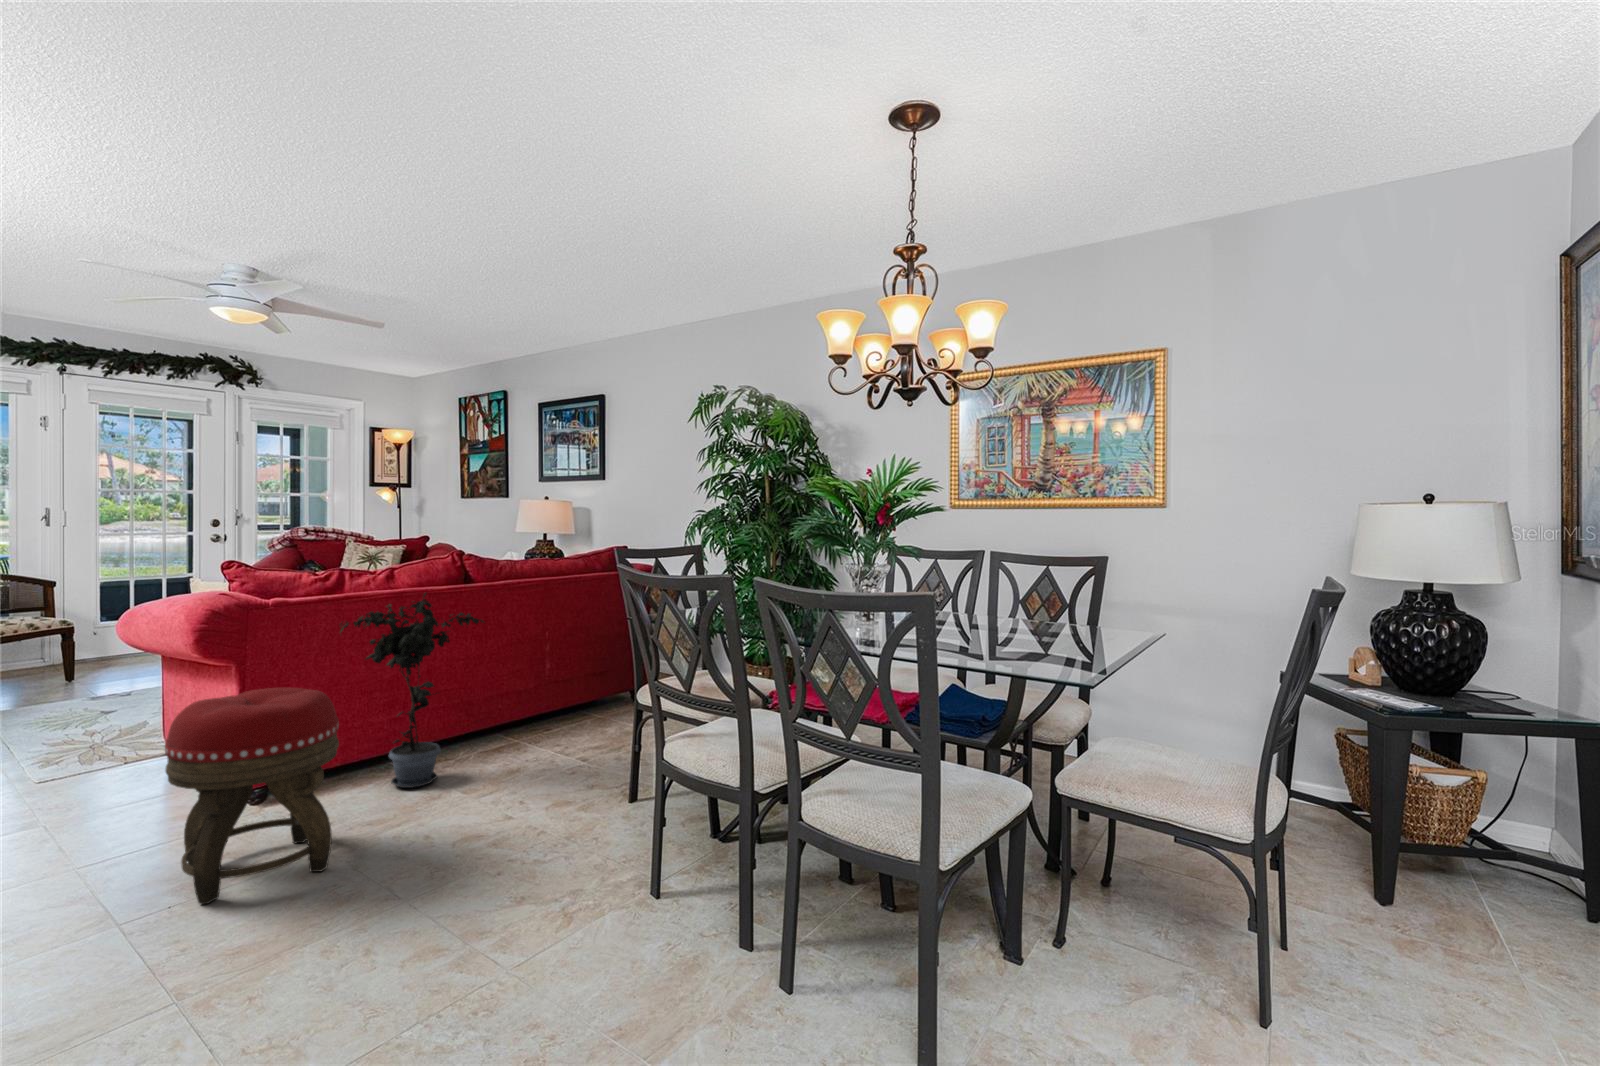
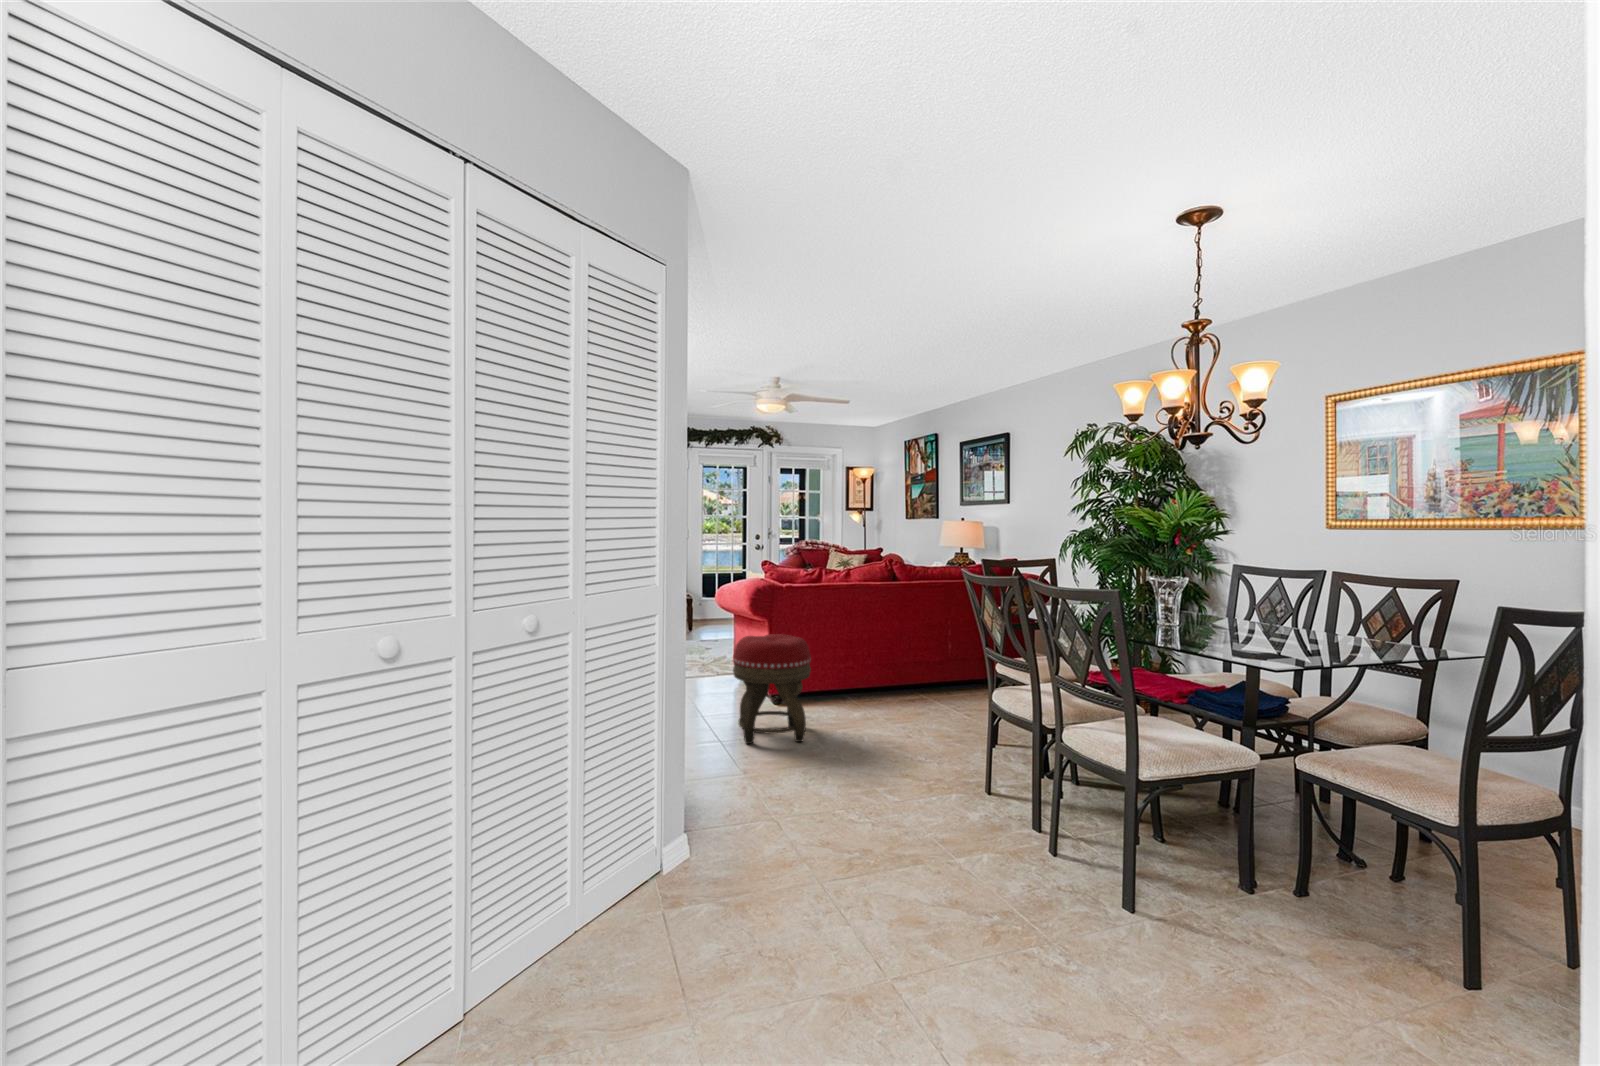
potted plant: present [339,593,484,788] -> none [815,585,900,712]

